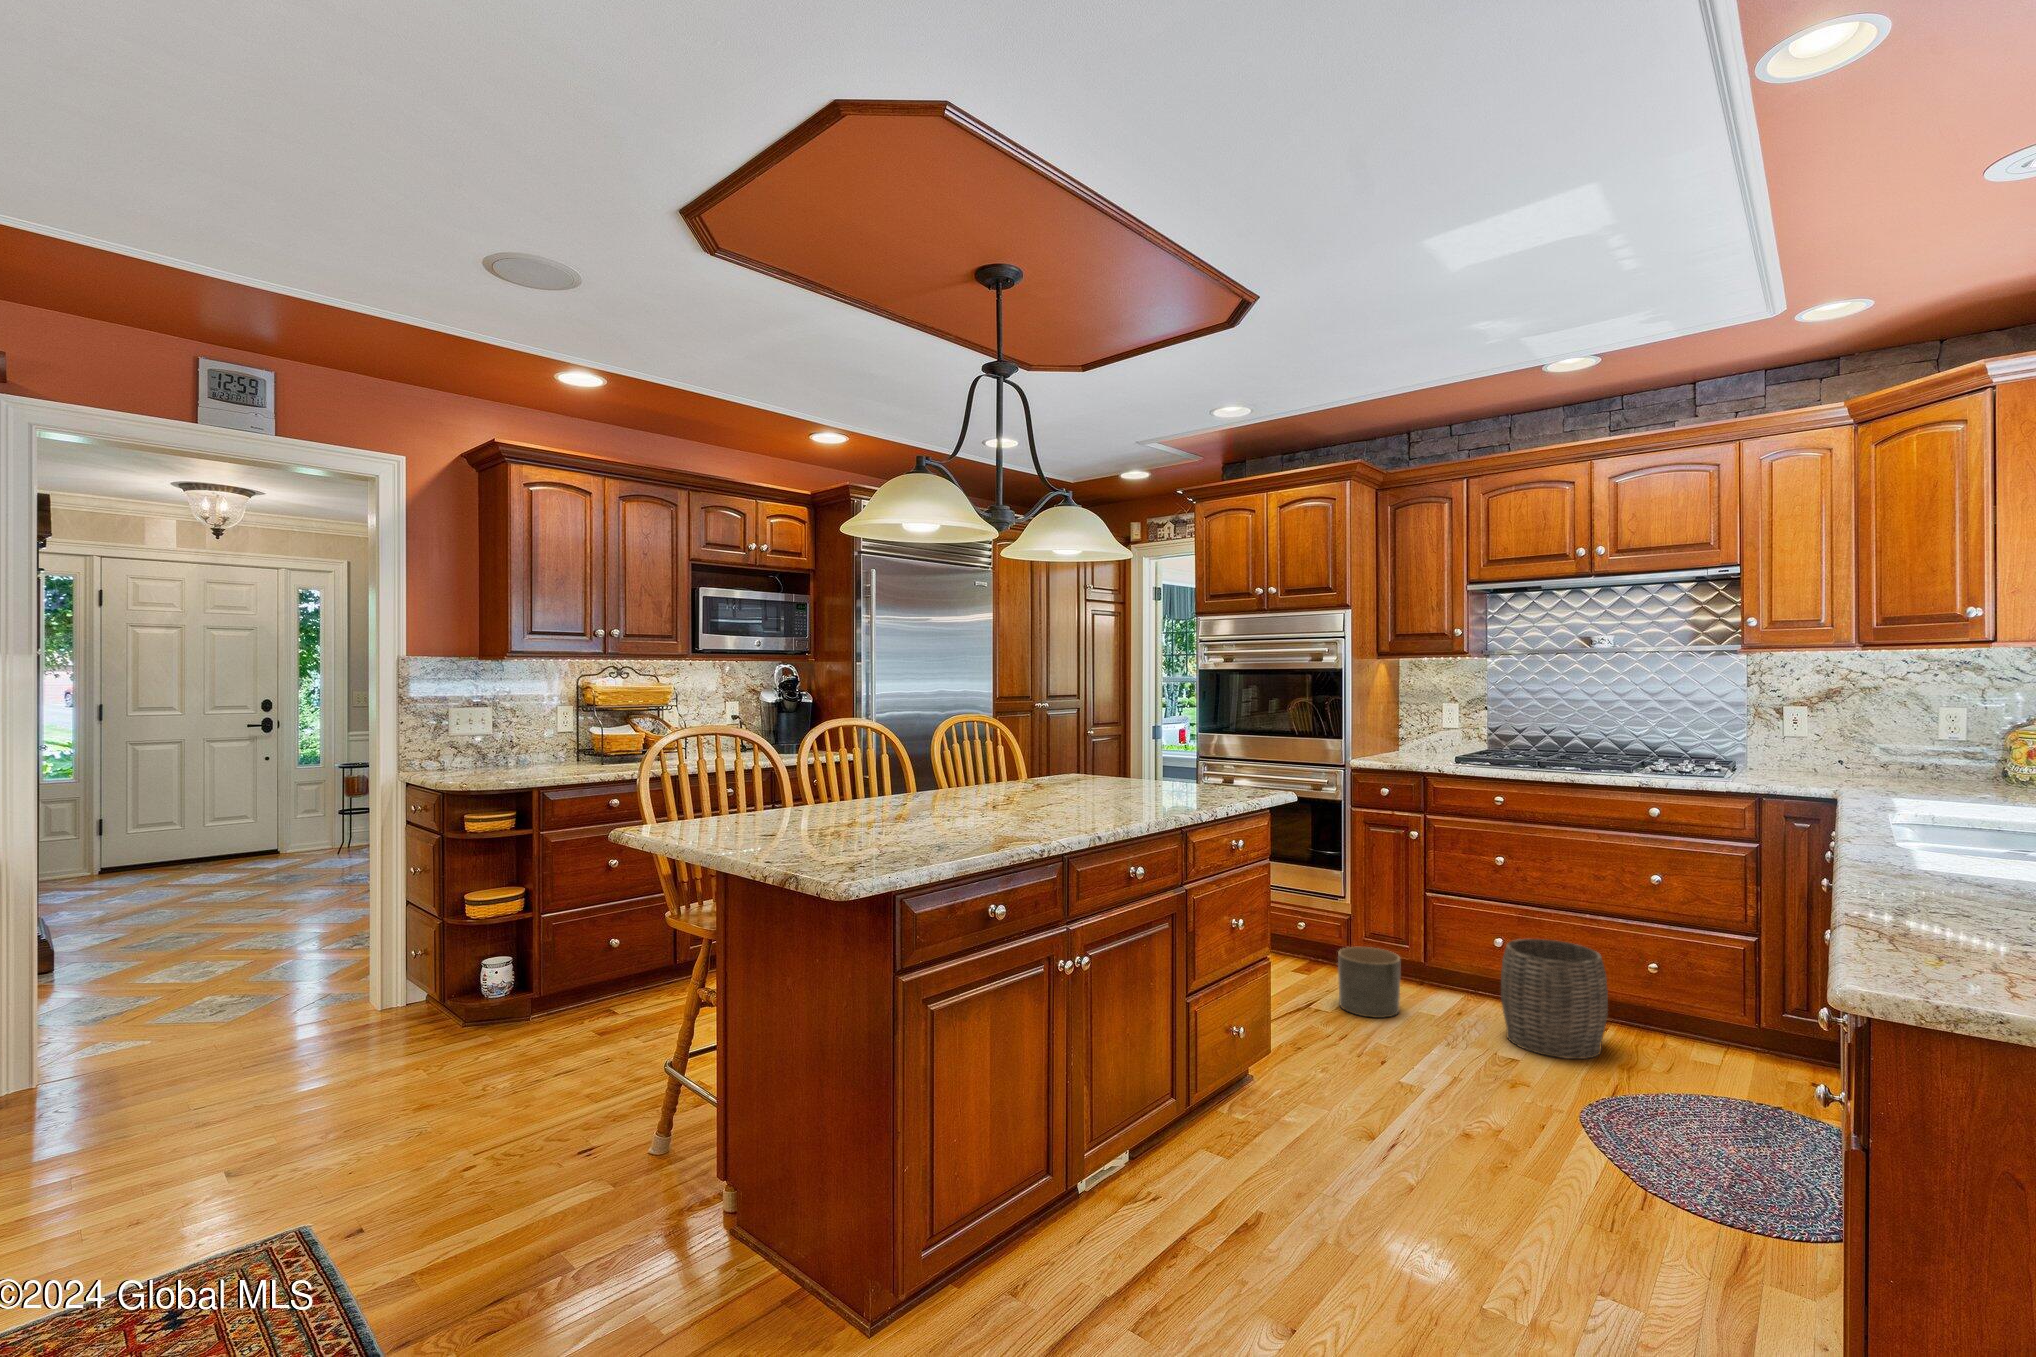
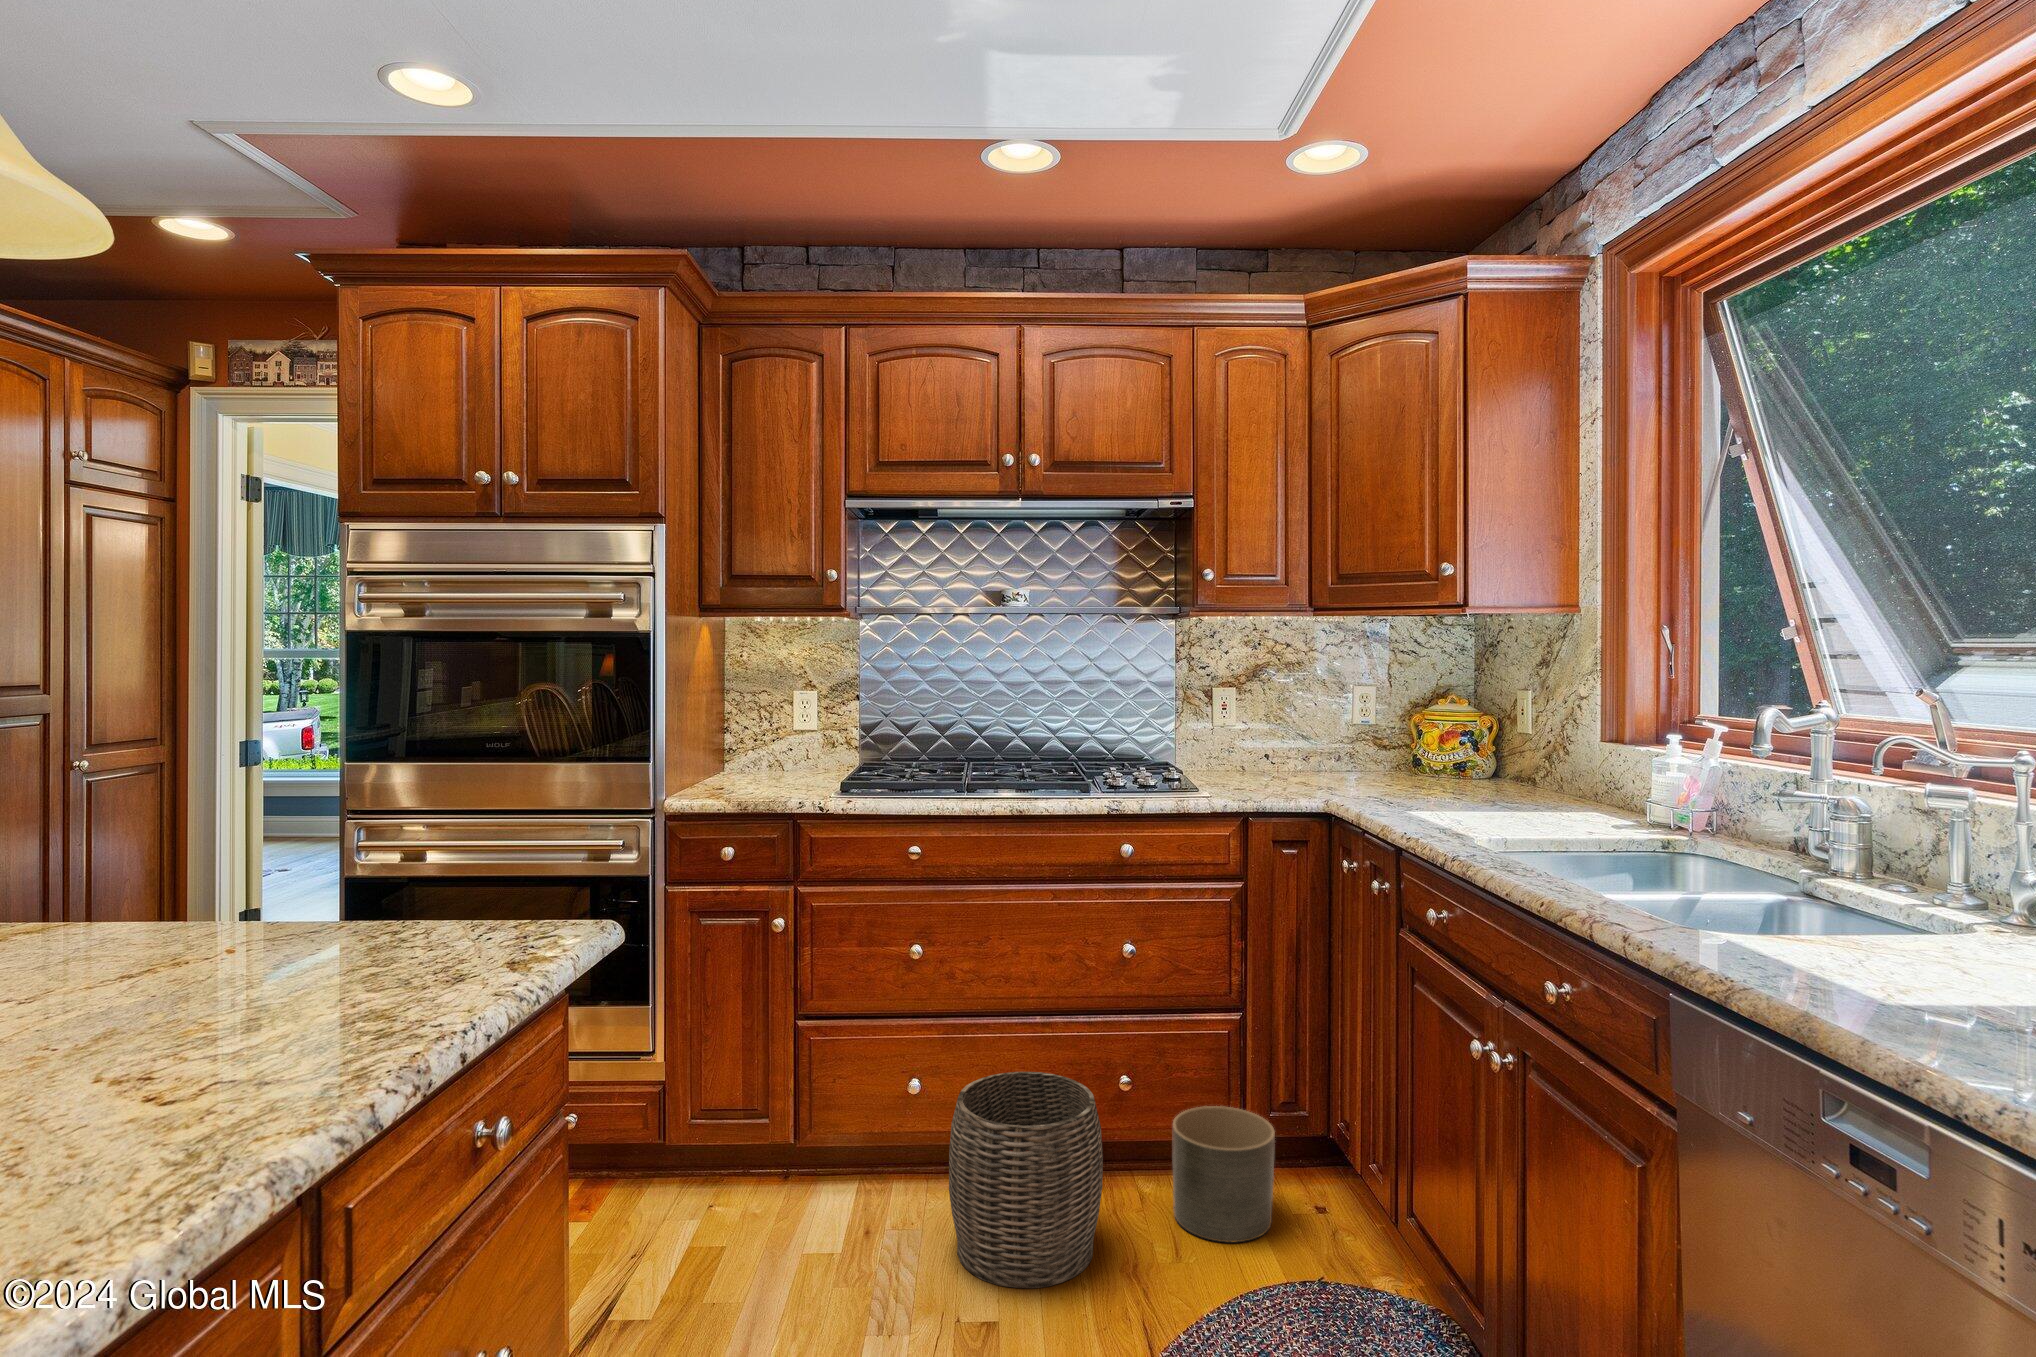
planter: present [1338,947,1400,1018] -> present [1173,1106,1275,1242]

